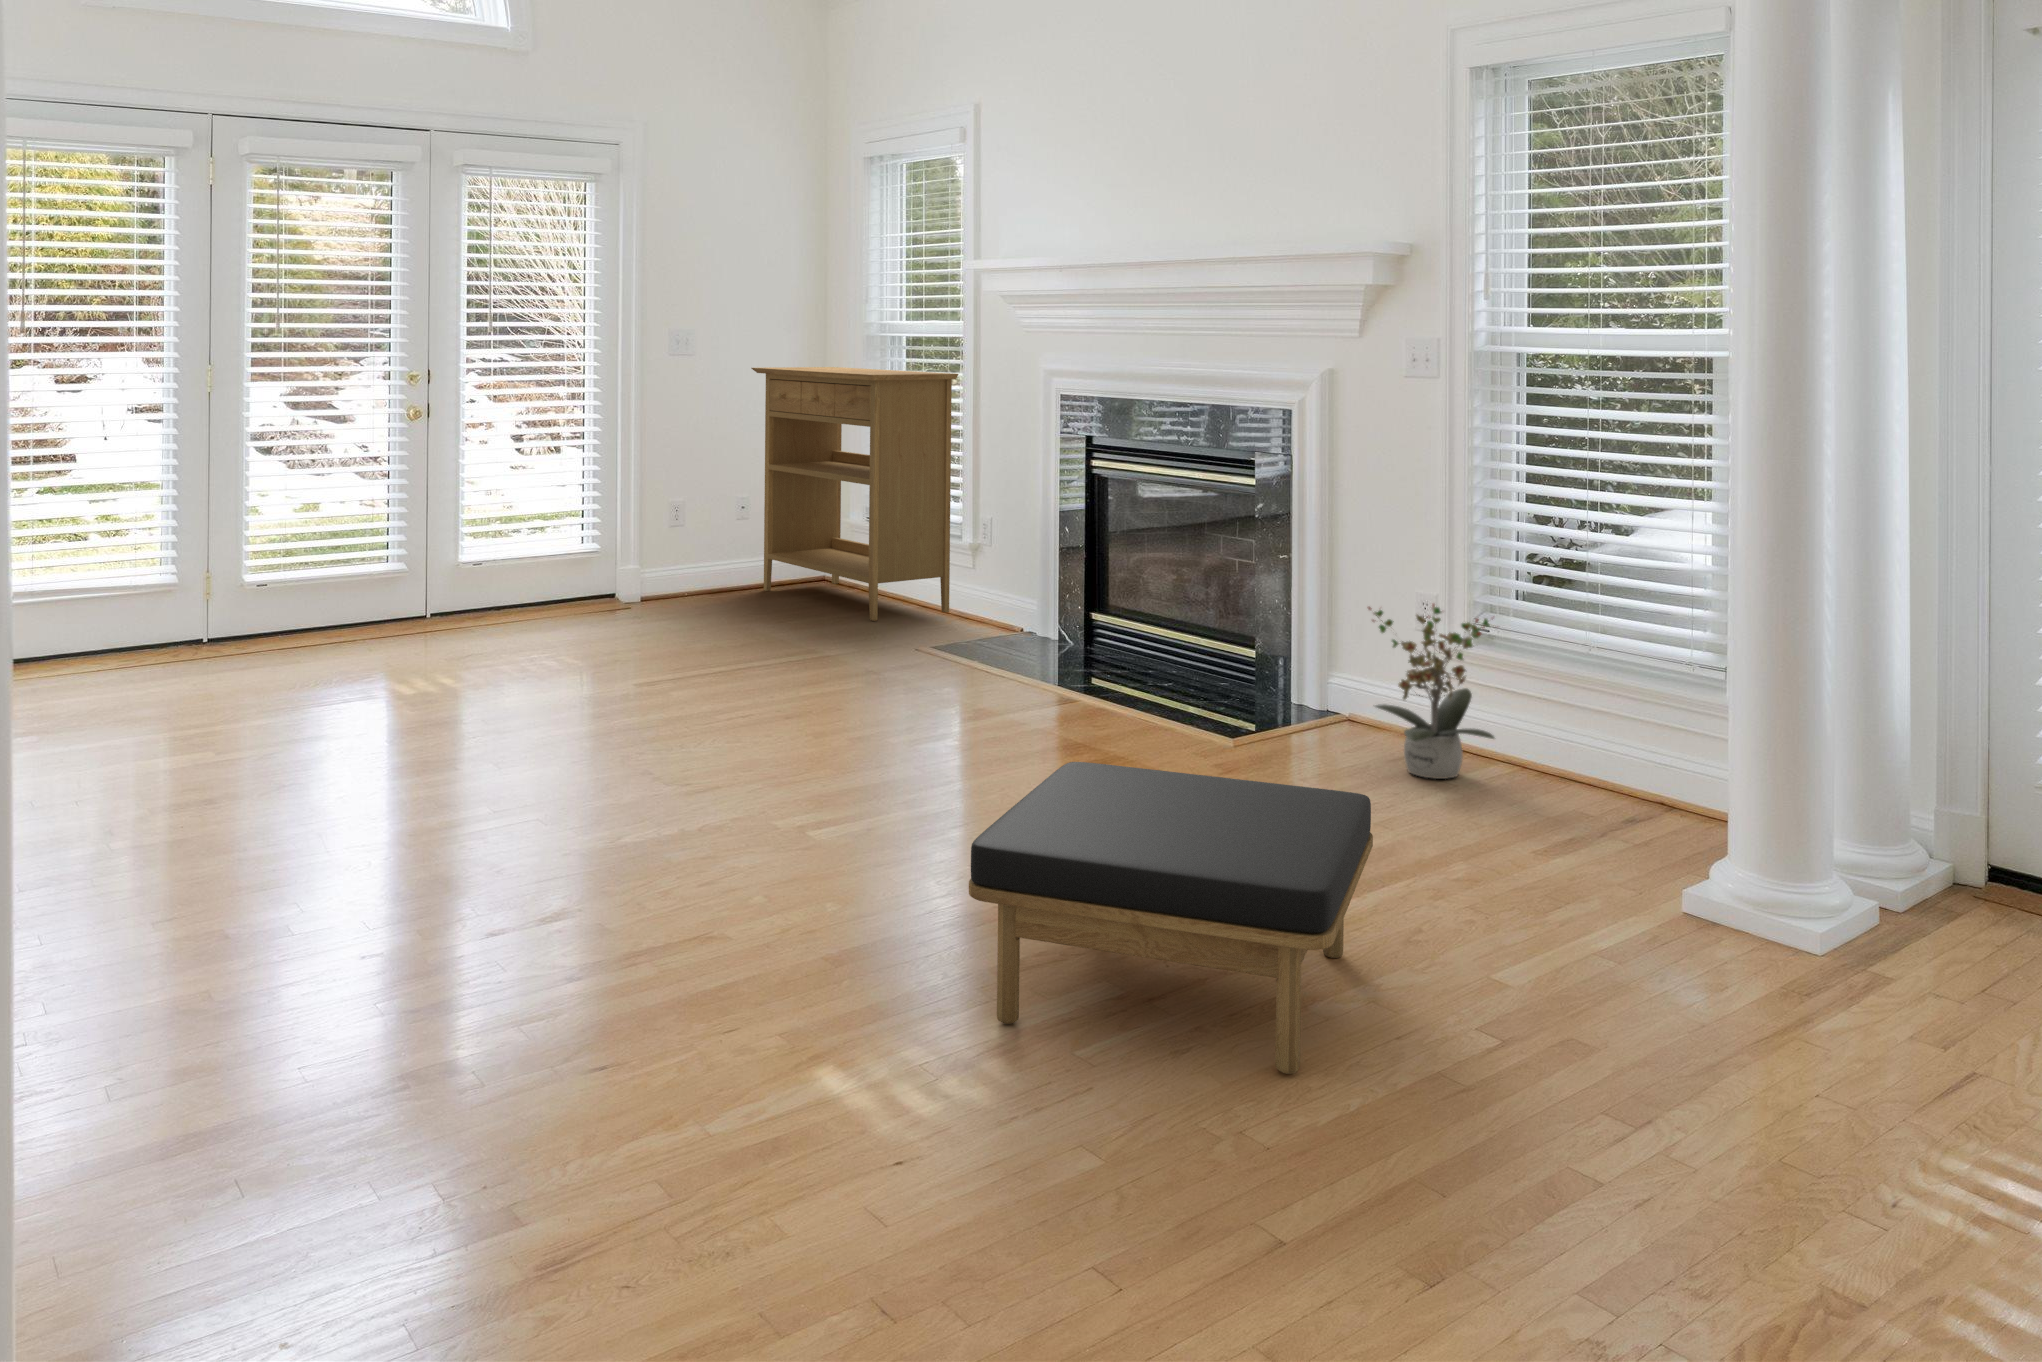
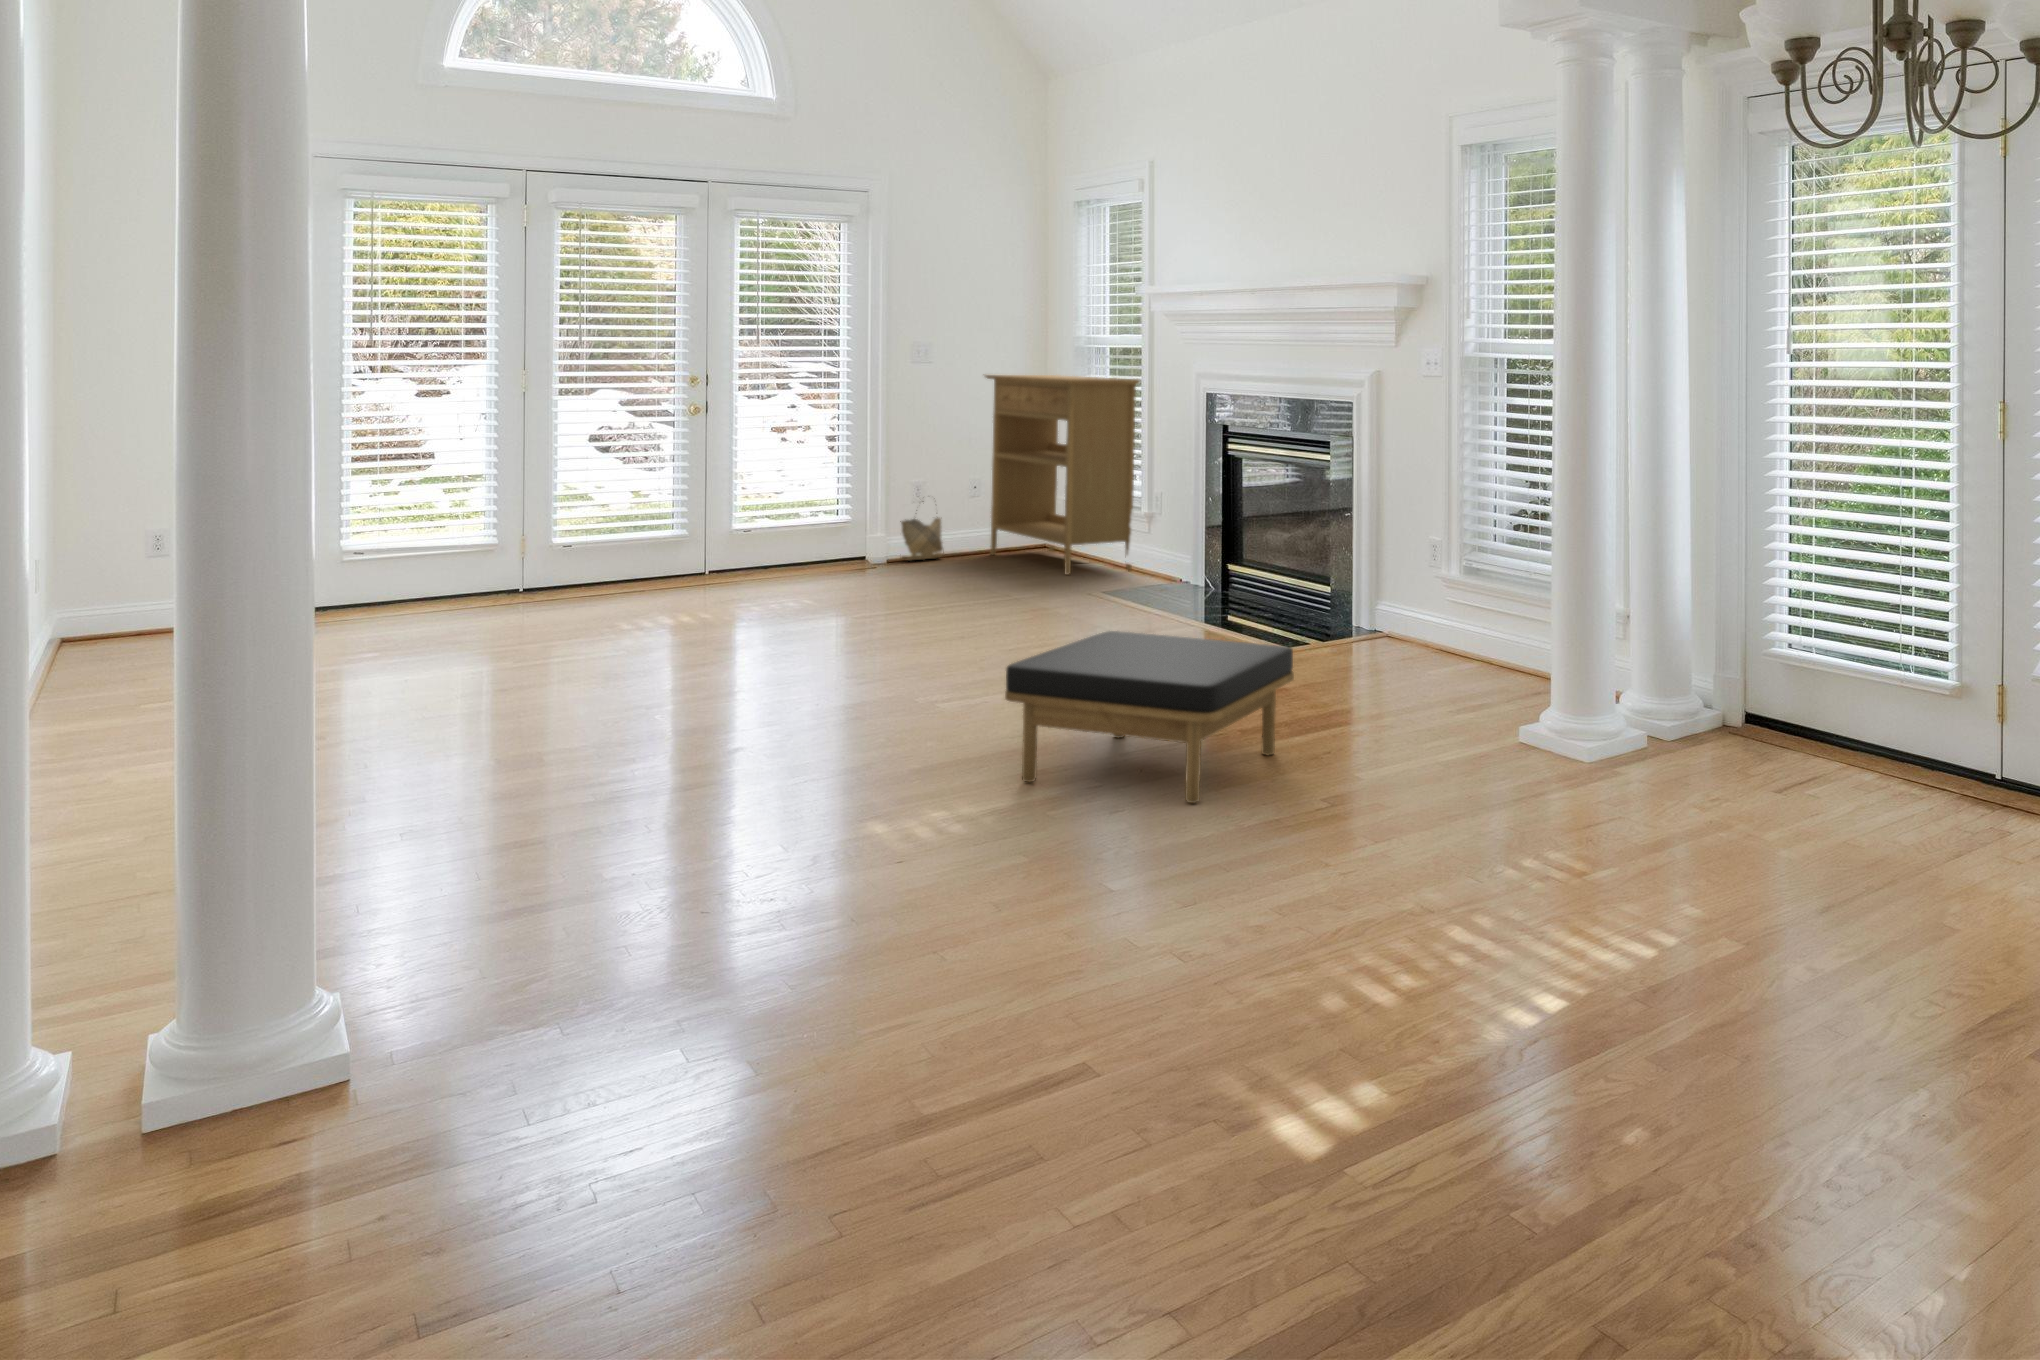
woven basket: none [657,518,709,600] -> present [900,510,943,560]
potted plant: present [1368,604,1494,779] -> none [1386,544,1477,669]

